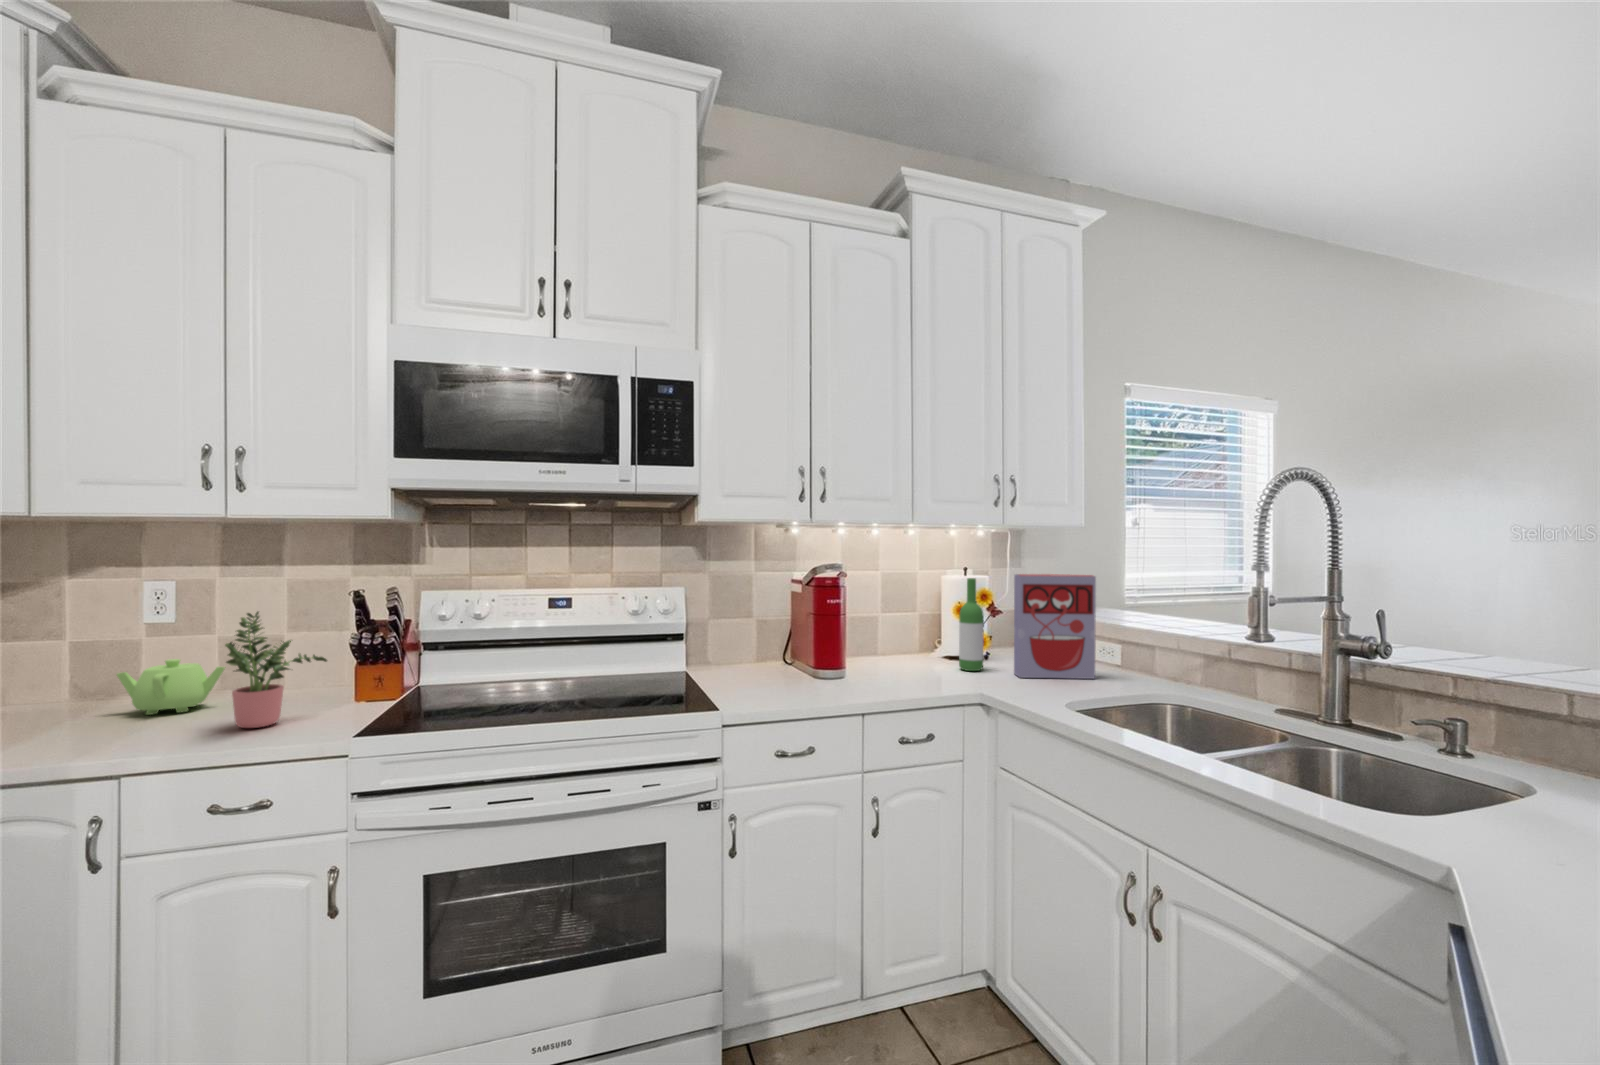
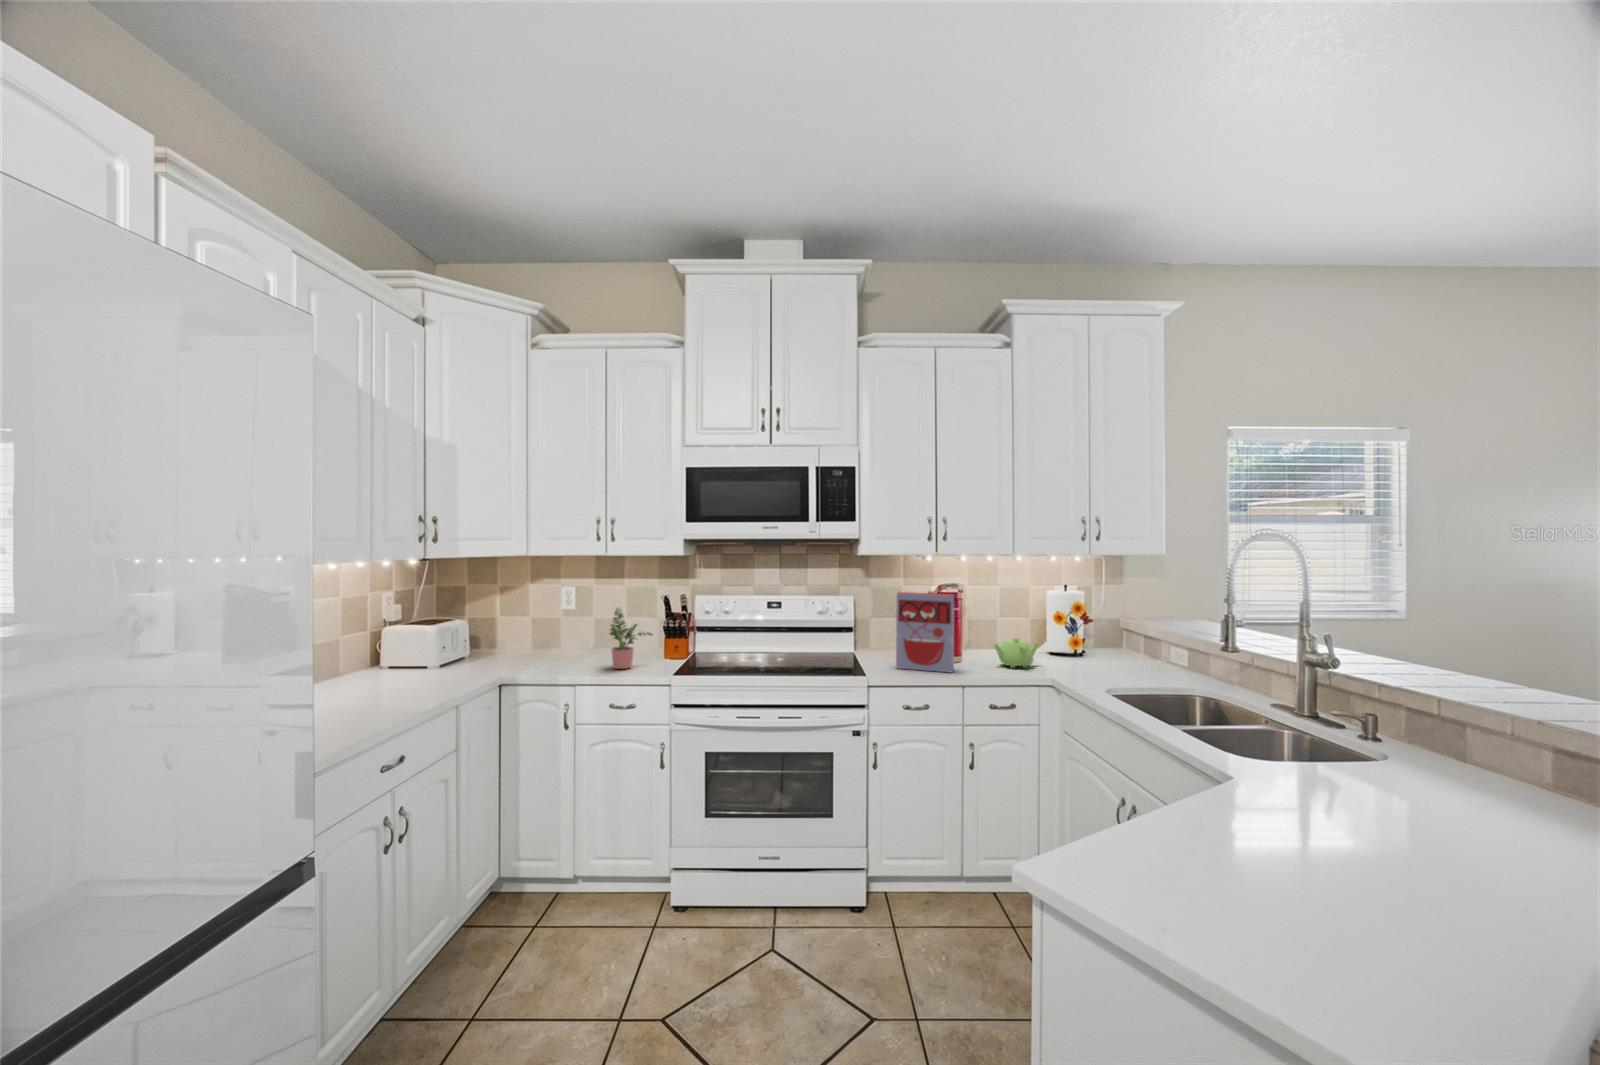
cereal box: present [1014,574,1096,679] -> present [896,592,954,673]
wine bottle: present [959,578,984,671] -> none [1053,595,1072,664]
teapot: present [117,659,226,715] -> present [994,638,1038,668]

